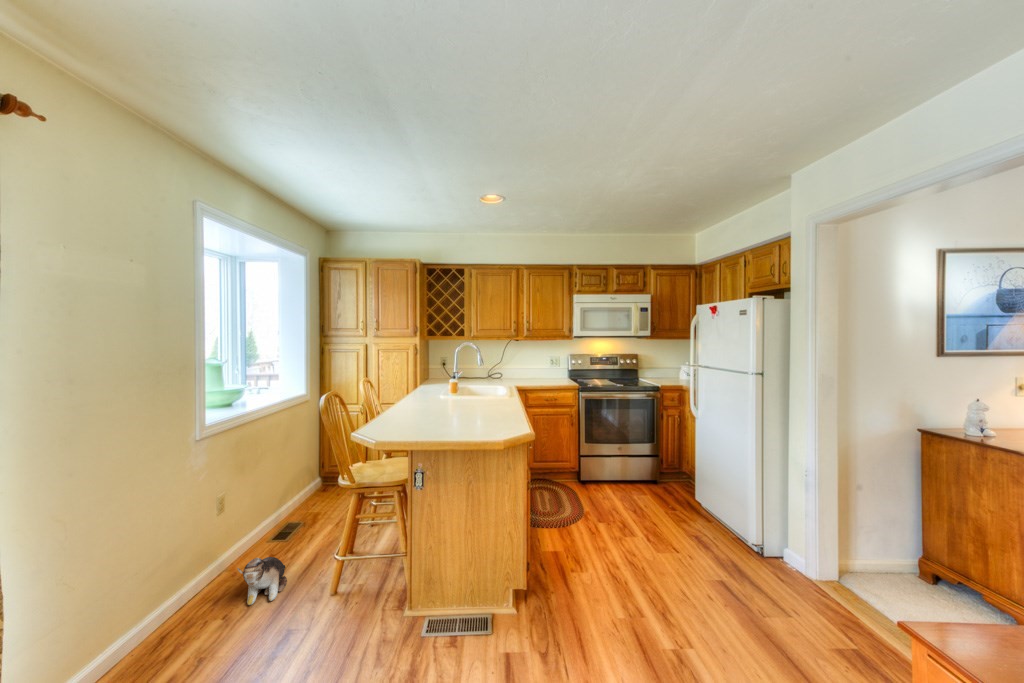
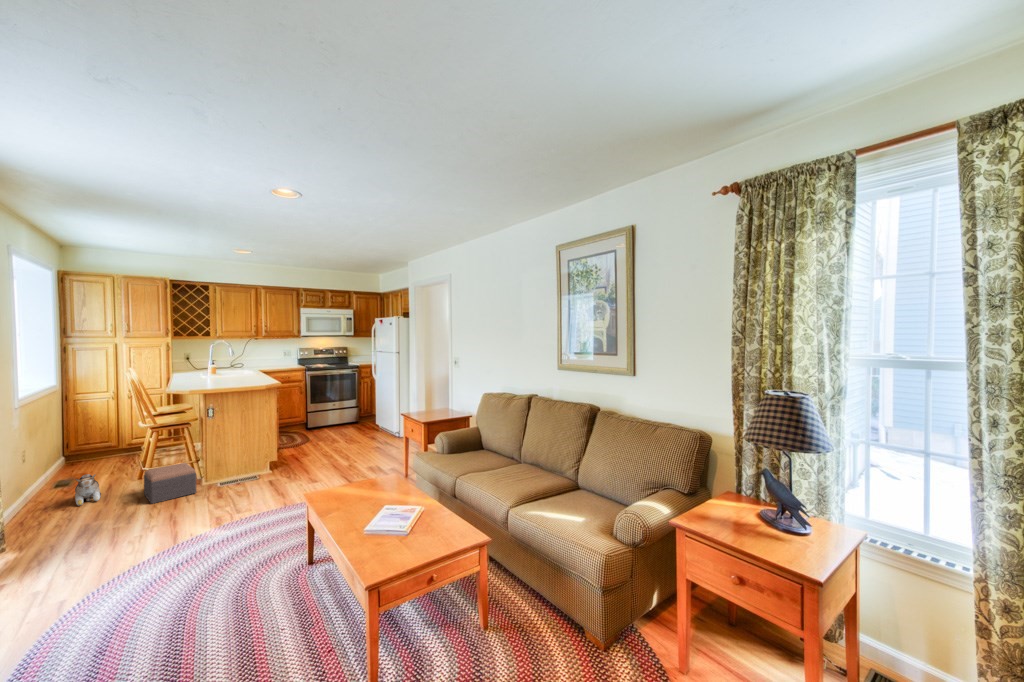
footstool: none [313,559,389,650] -> present [144,463,196,504]

